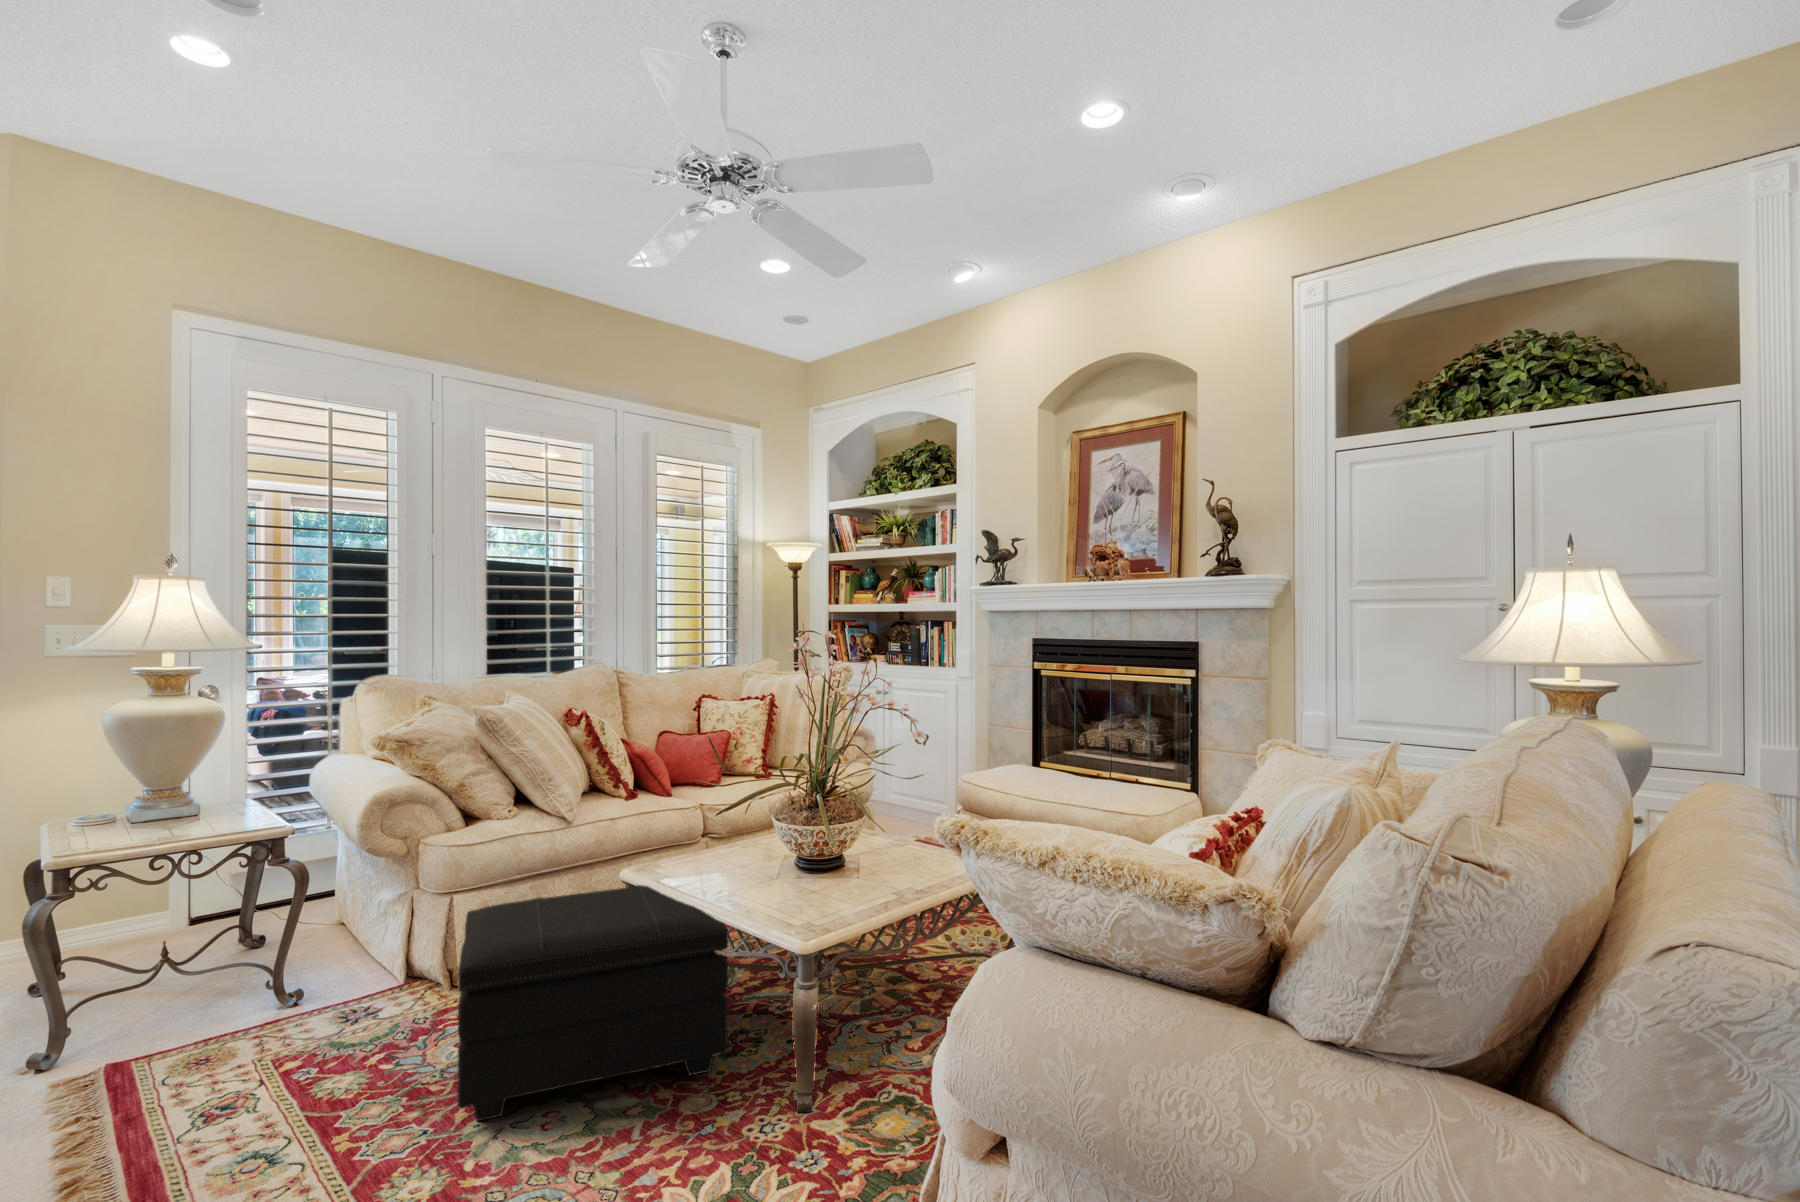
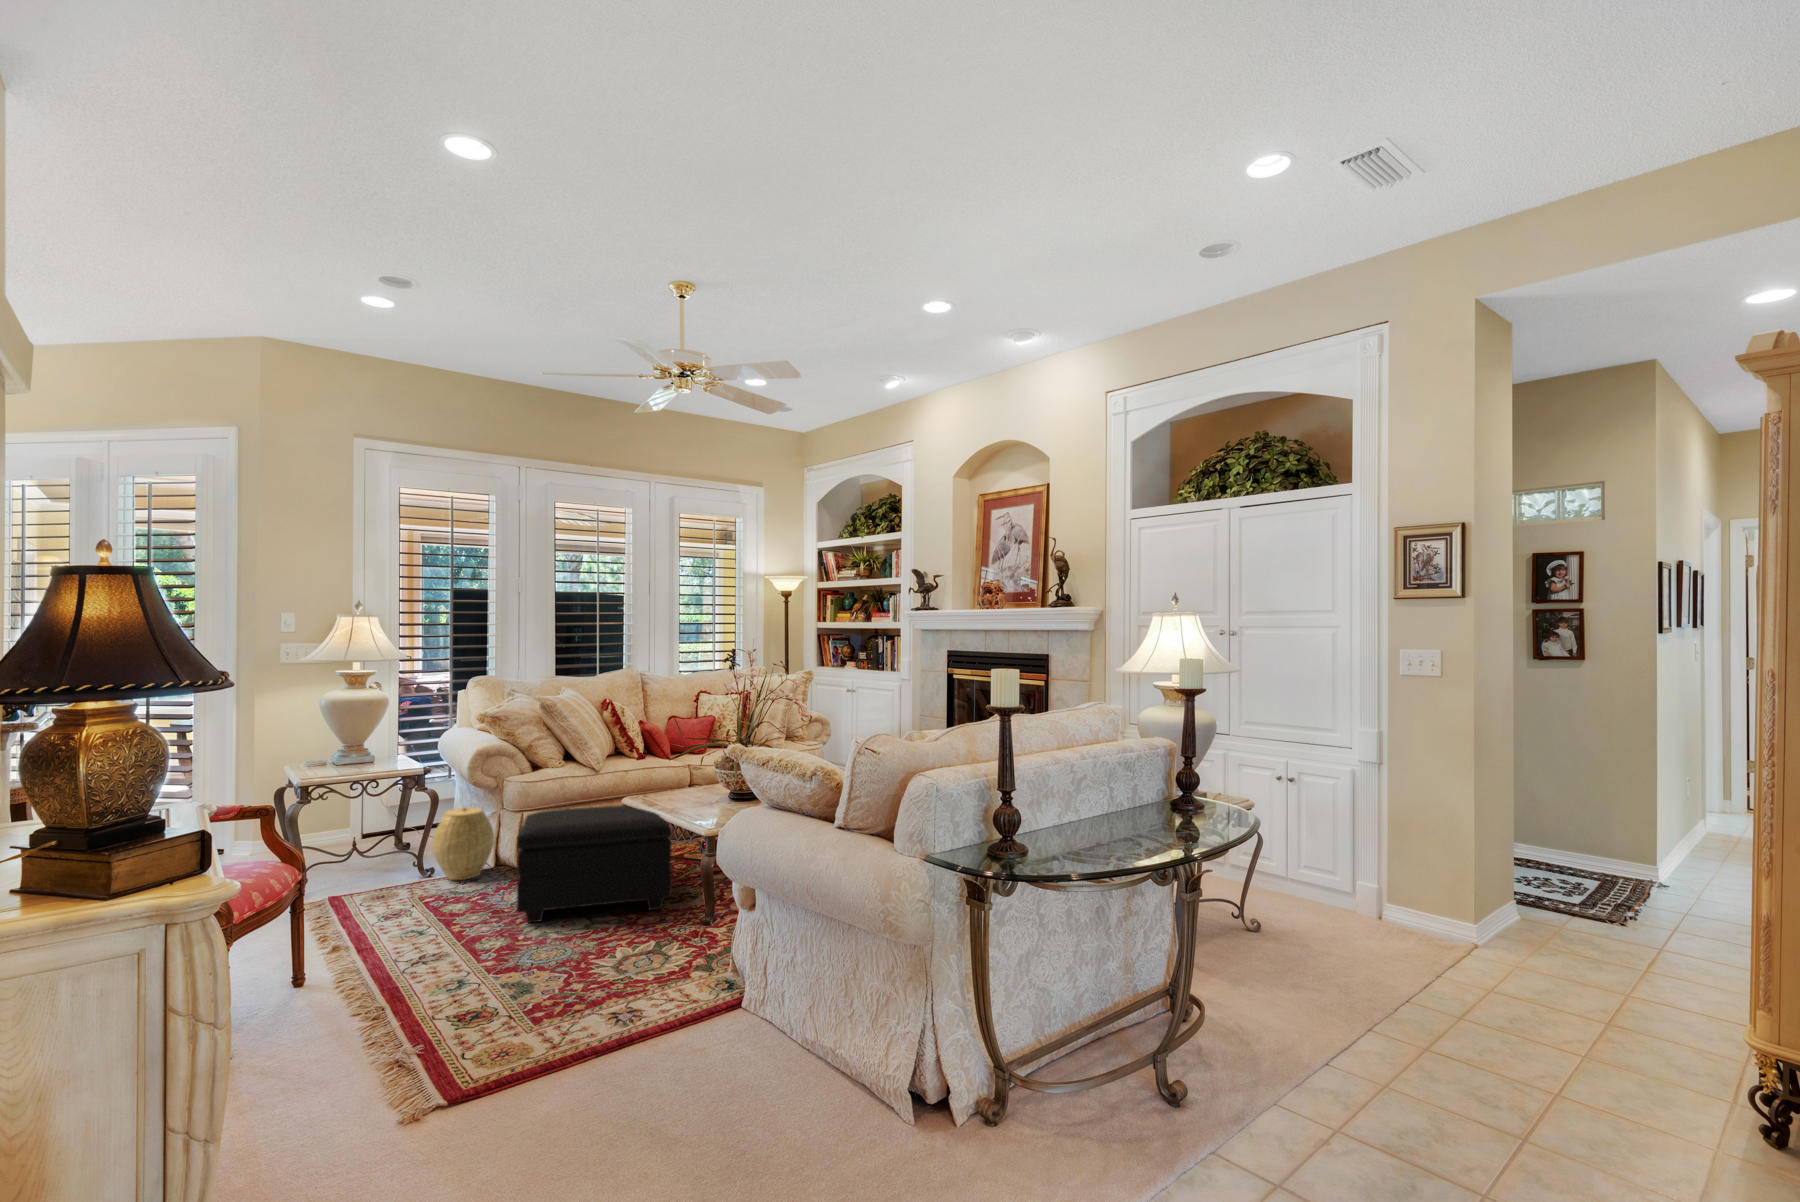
woven basket: none [298,890,405,1017] -> present [433,807,494,880]

